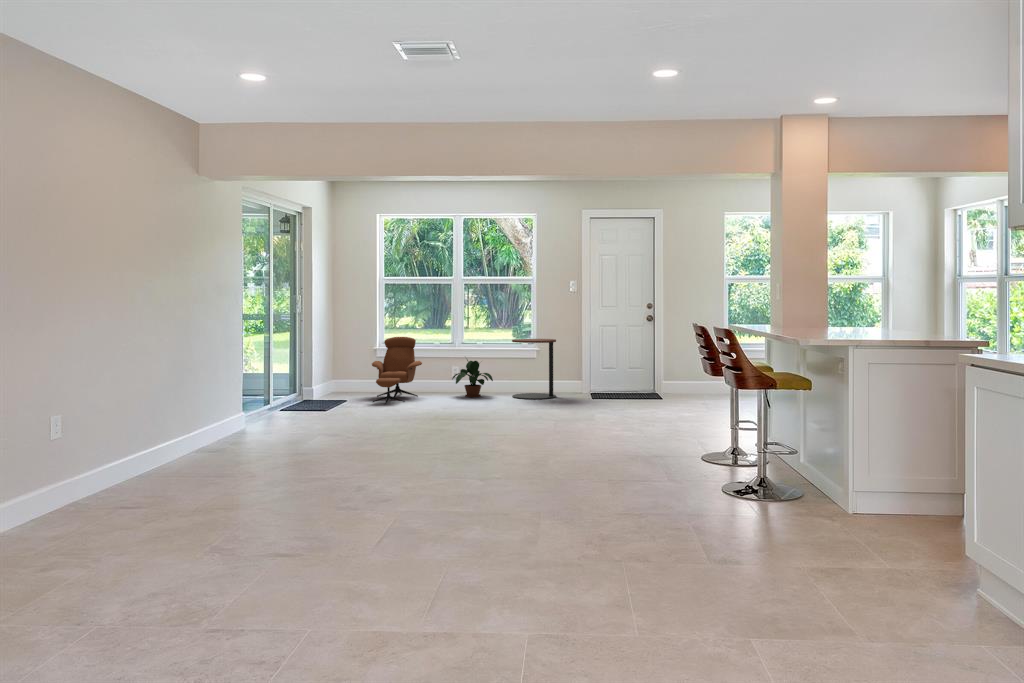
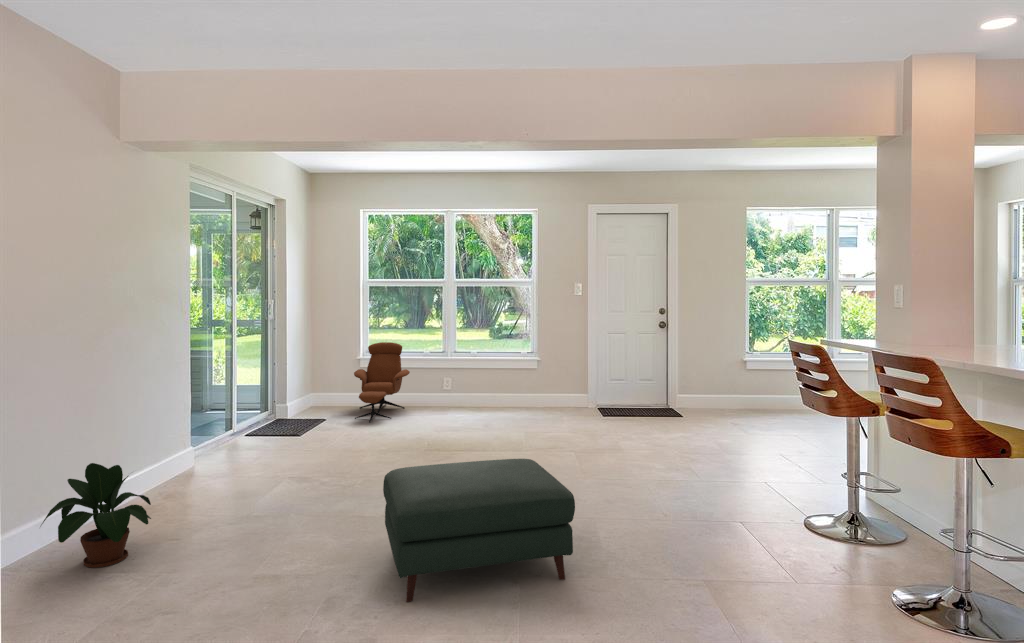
side table: present [512,339,556,399] -> none [507,346,555,414]
potted plant: present [452,360,493,397] -> present [41,463,151,568]
ottoman: none [391,395,521,475] -> present [383,459,575,602]

